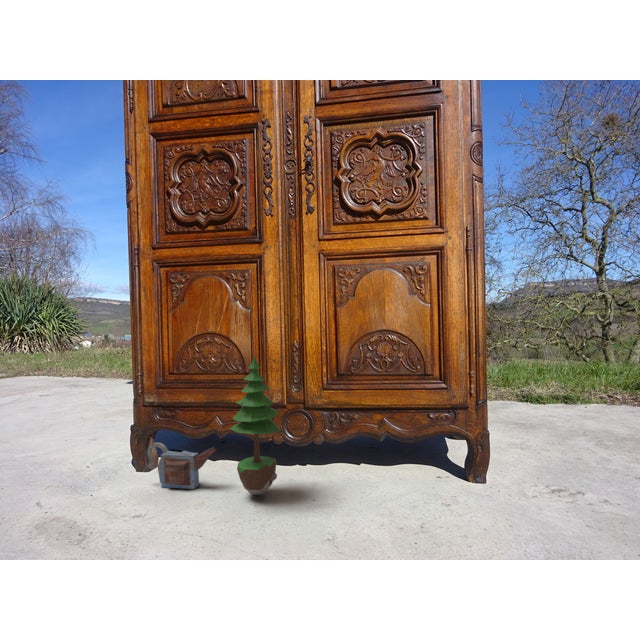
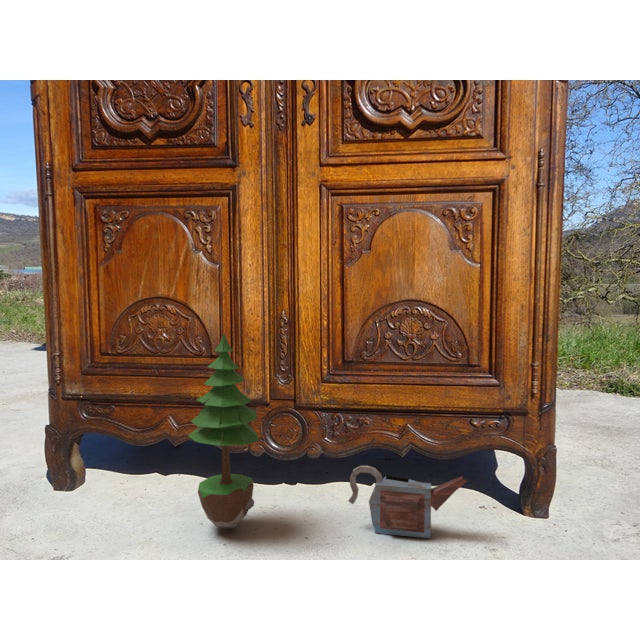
watering can: present [147,443,217,489] -> present [349,466,468,538]

